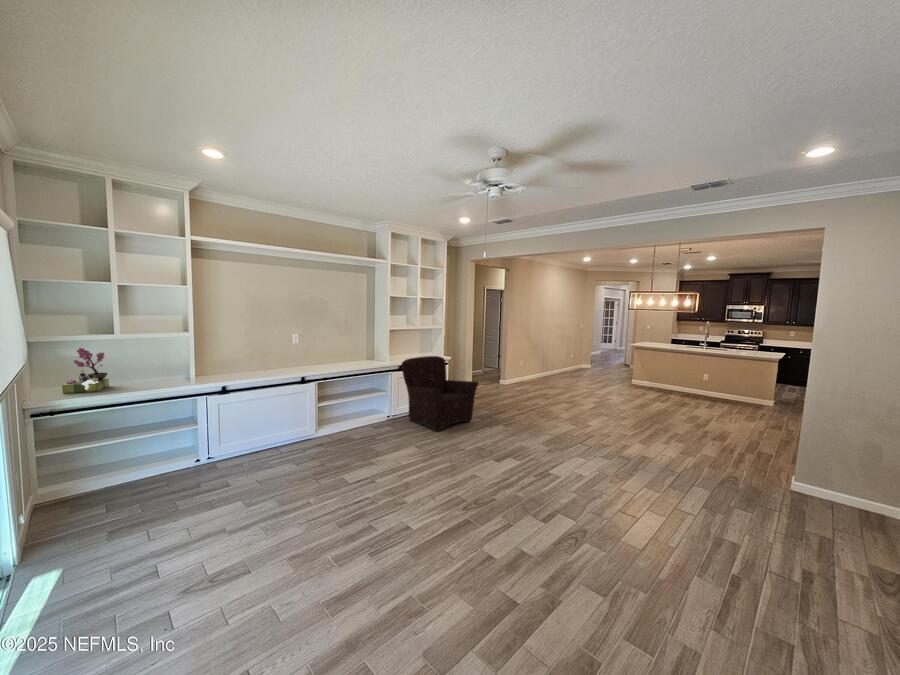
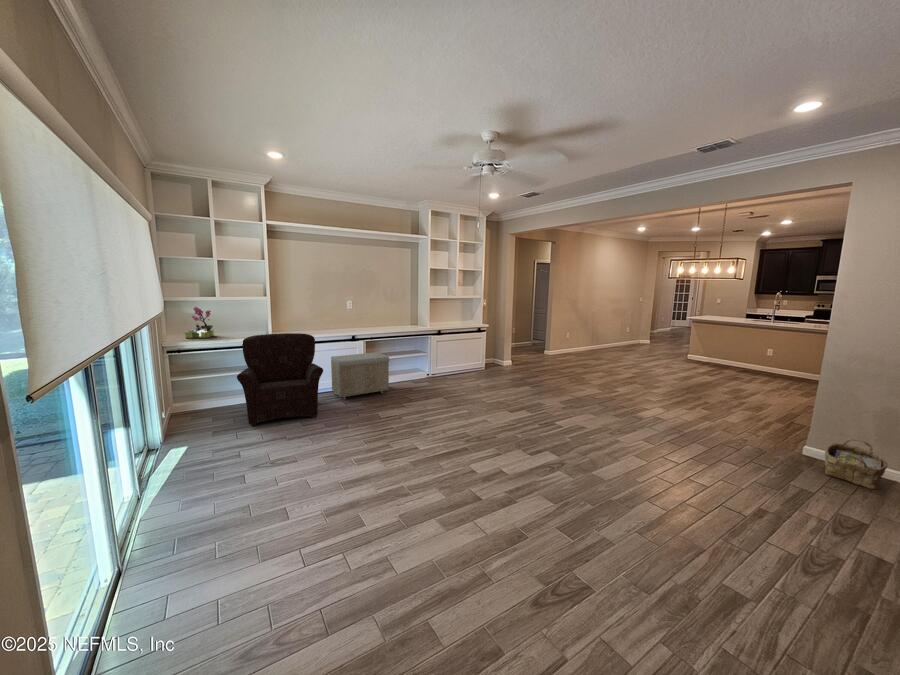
armchair: present [401,356,478,432] -> present [237,333,323,426]
storage bench: none [277,395,351,458] -> present [331,352,389,400]
woven basket: none [818,471,879,524] -> present [825,439,888,489]

